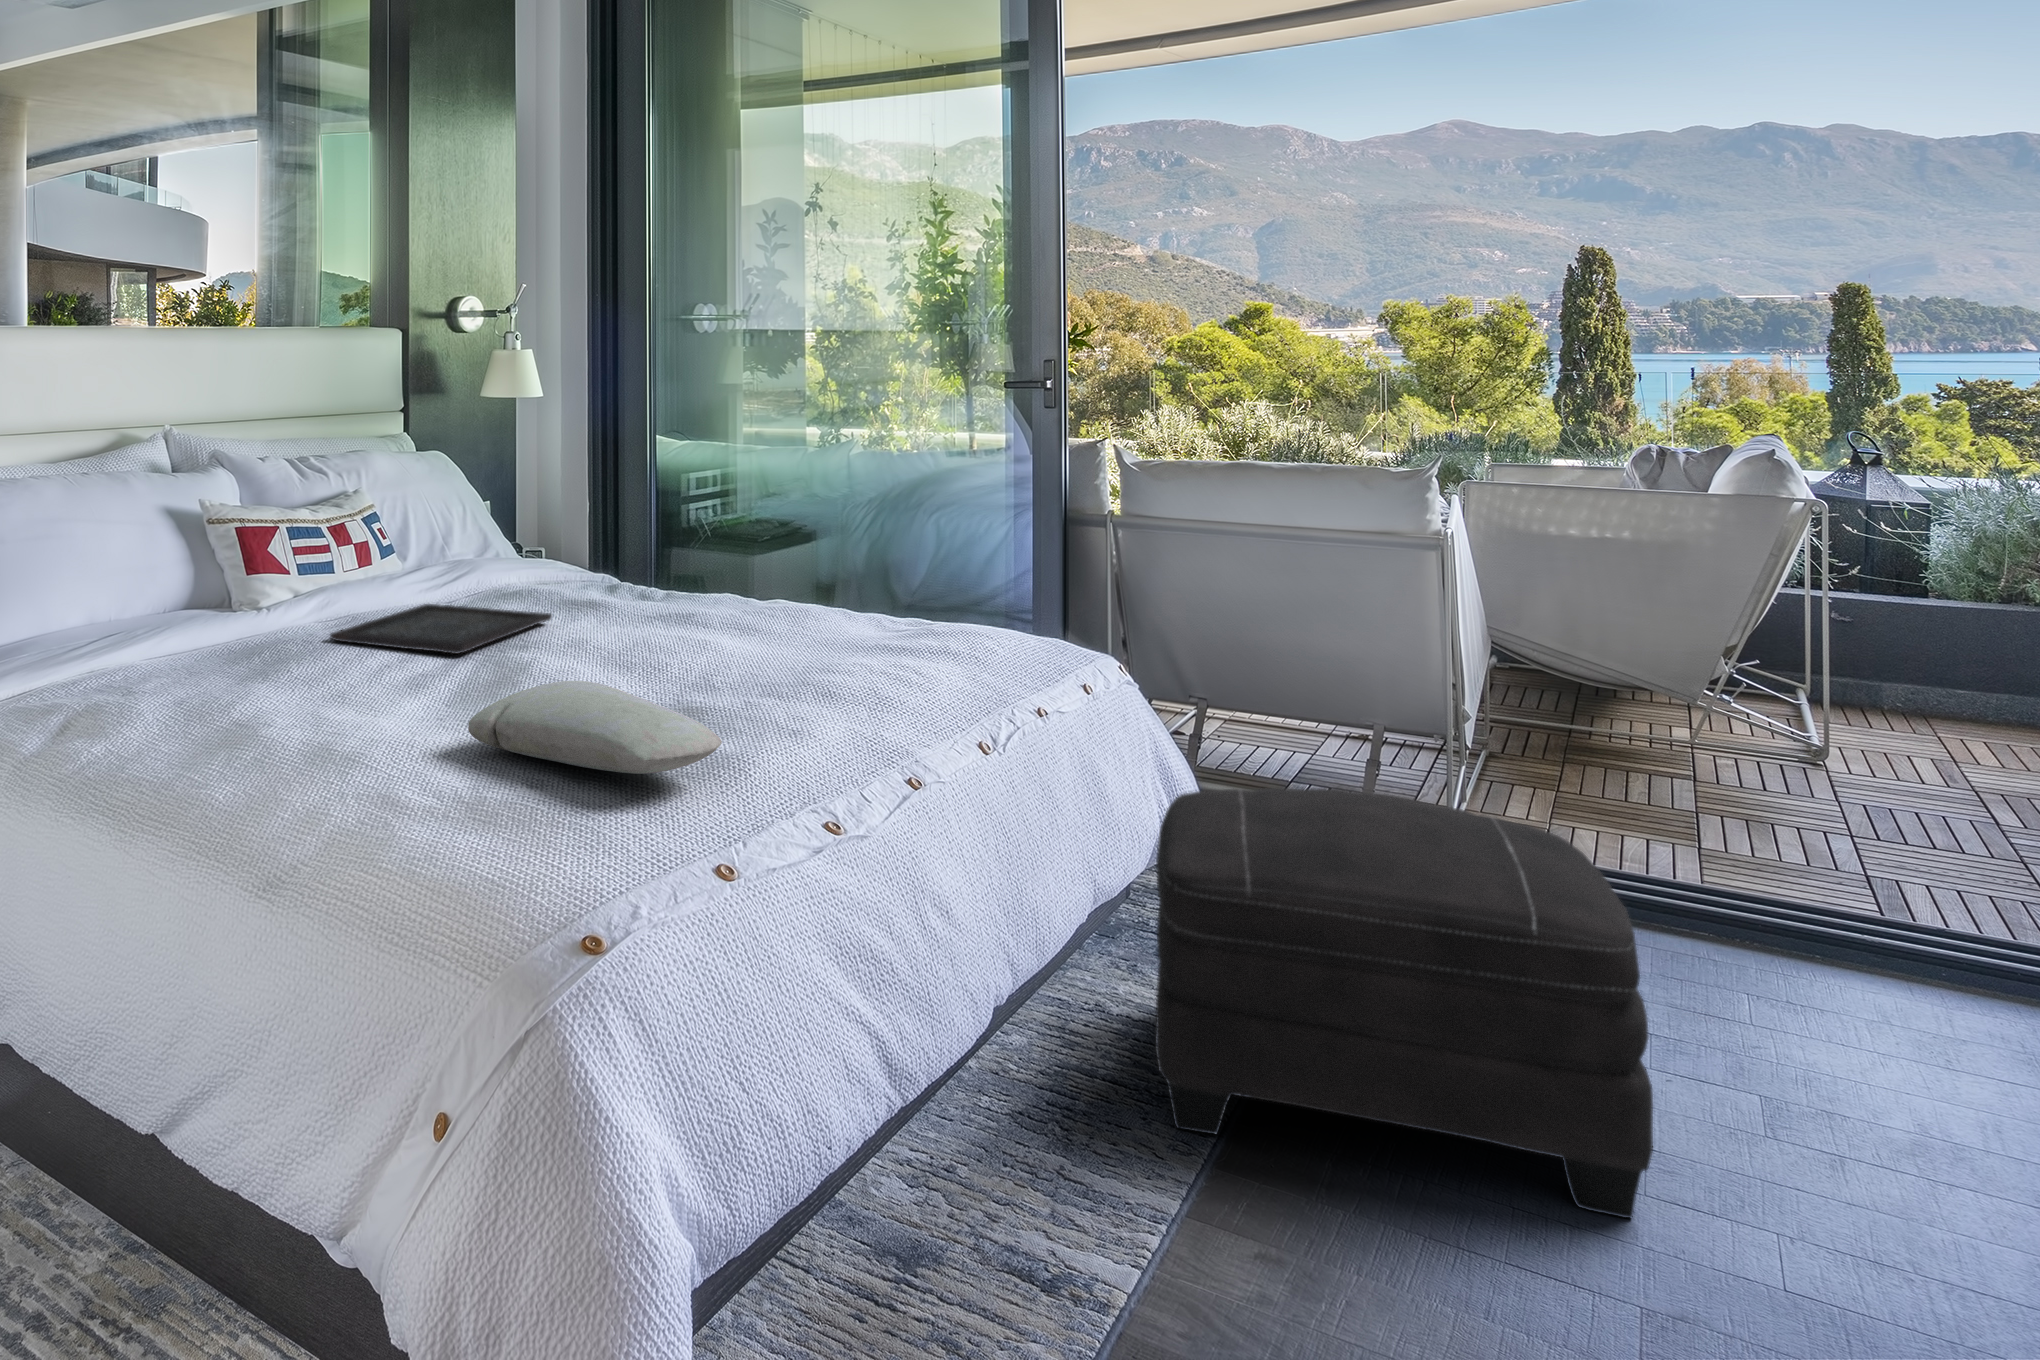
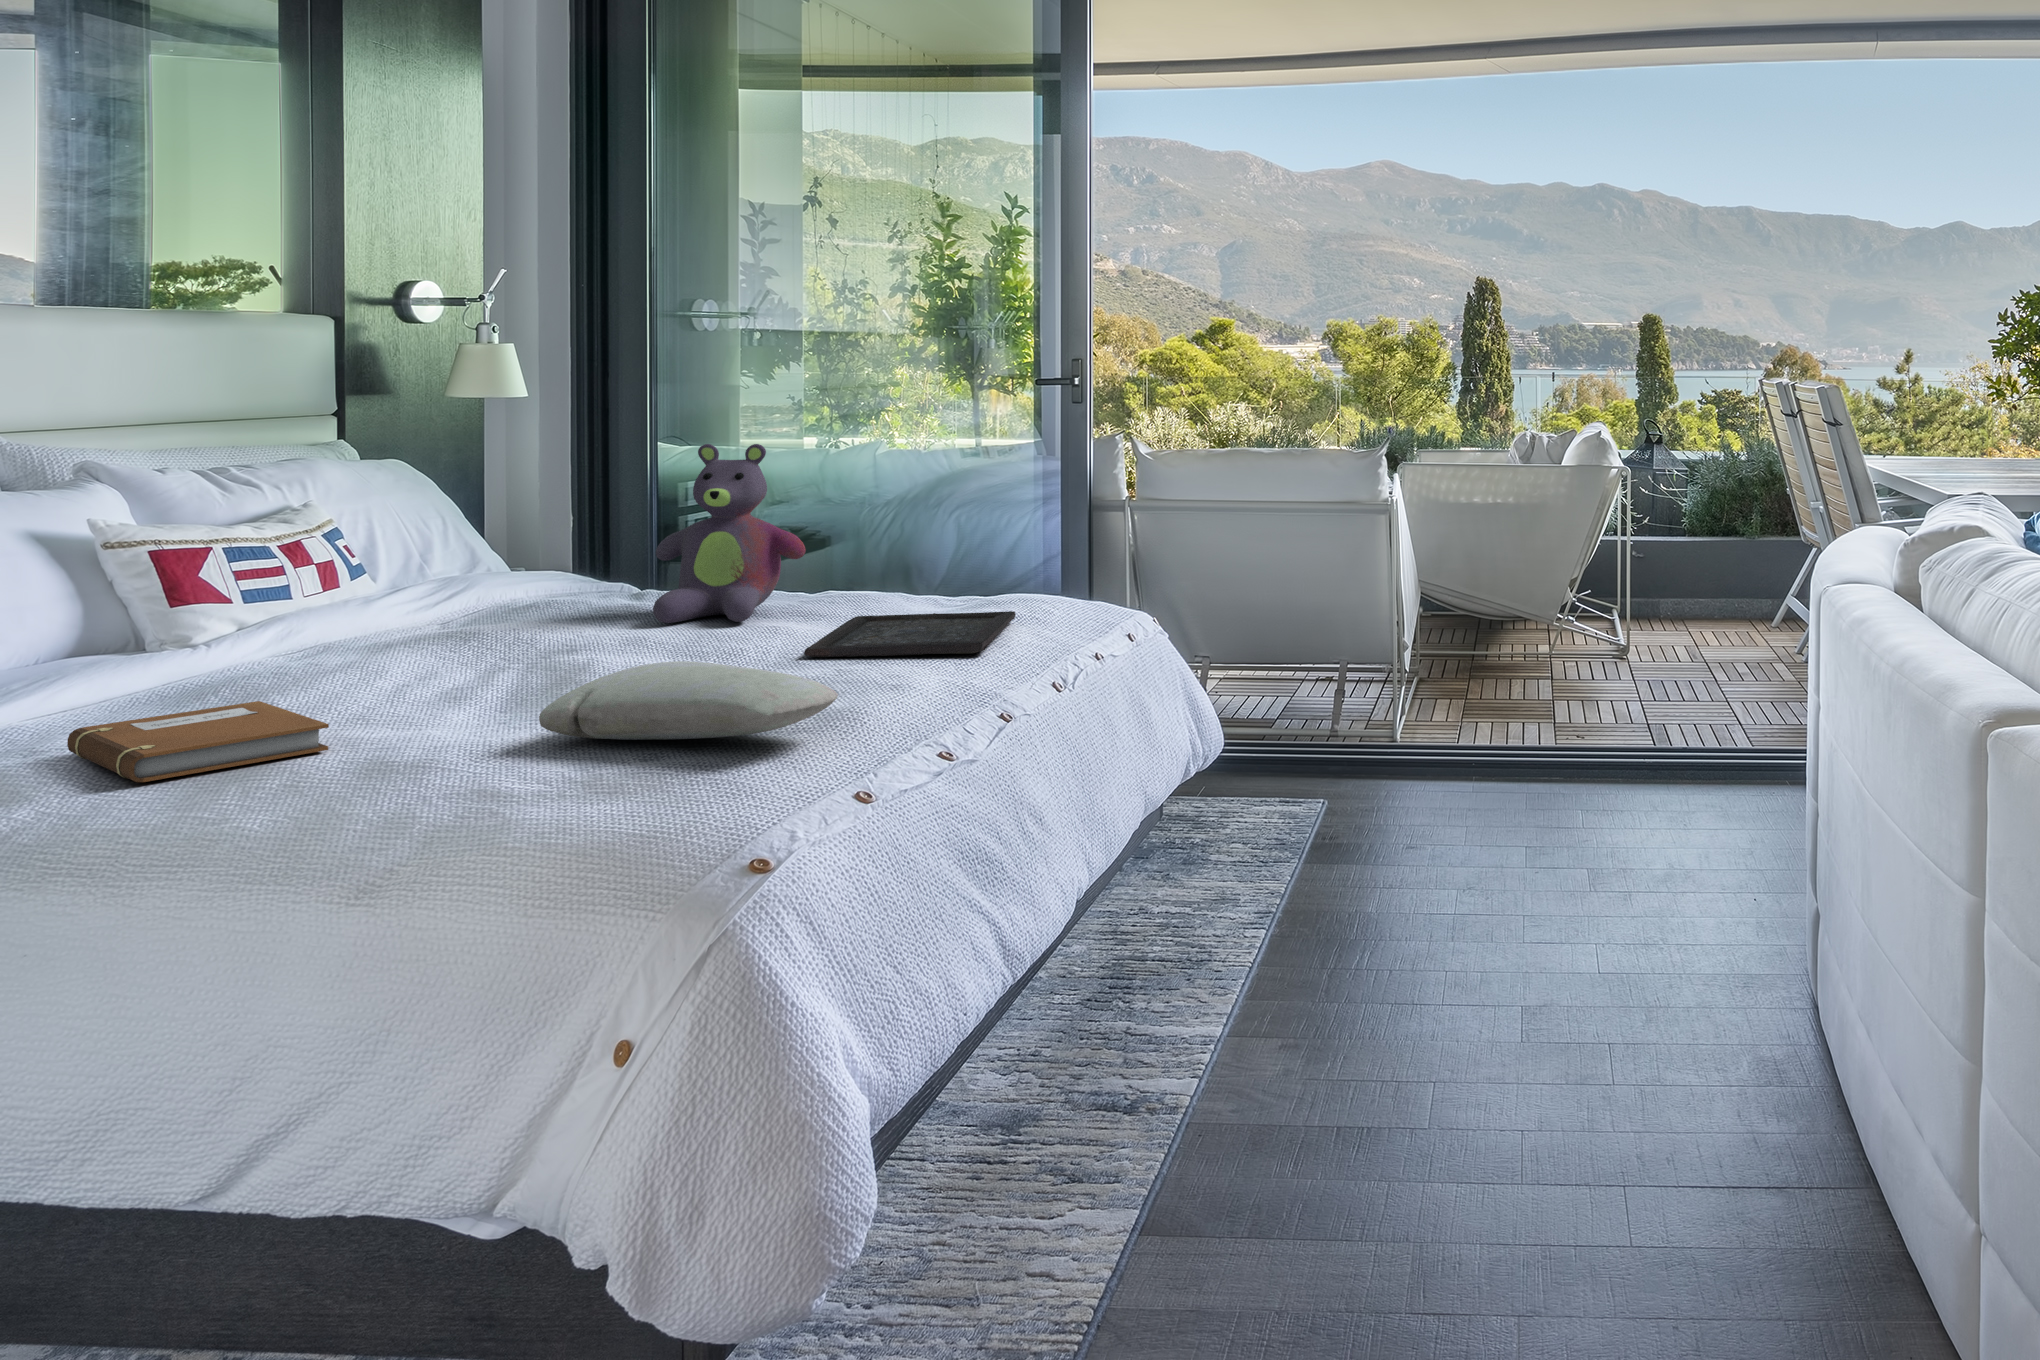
stuffed bear: none [619,450,752,627] -> present [653,444,806,623]
tray: present [330,604,552,654] -> present [804,611,1016,657]
notebook: none [171,672,324,741] -> present [67,701,329,782]
ottoman: present [1156,788,1653,1218] -> none [1198,691,1530,980]

